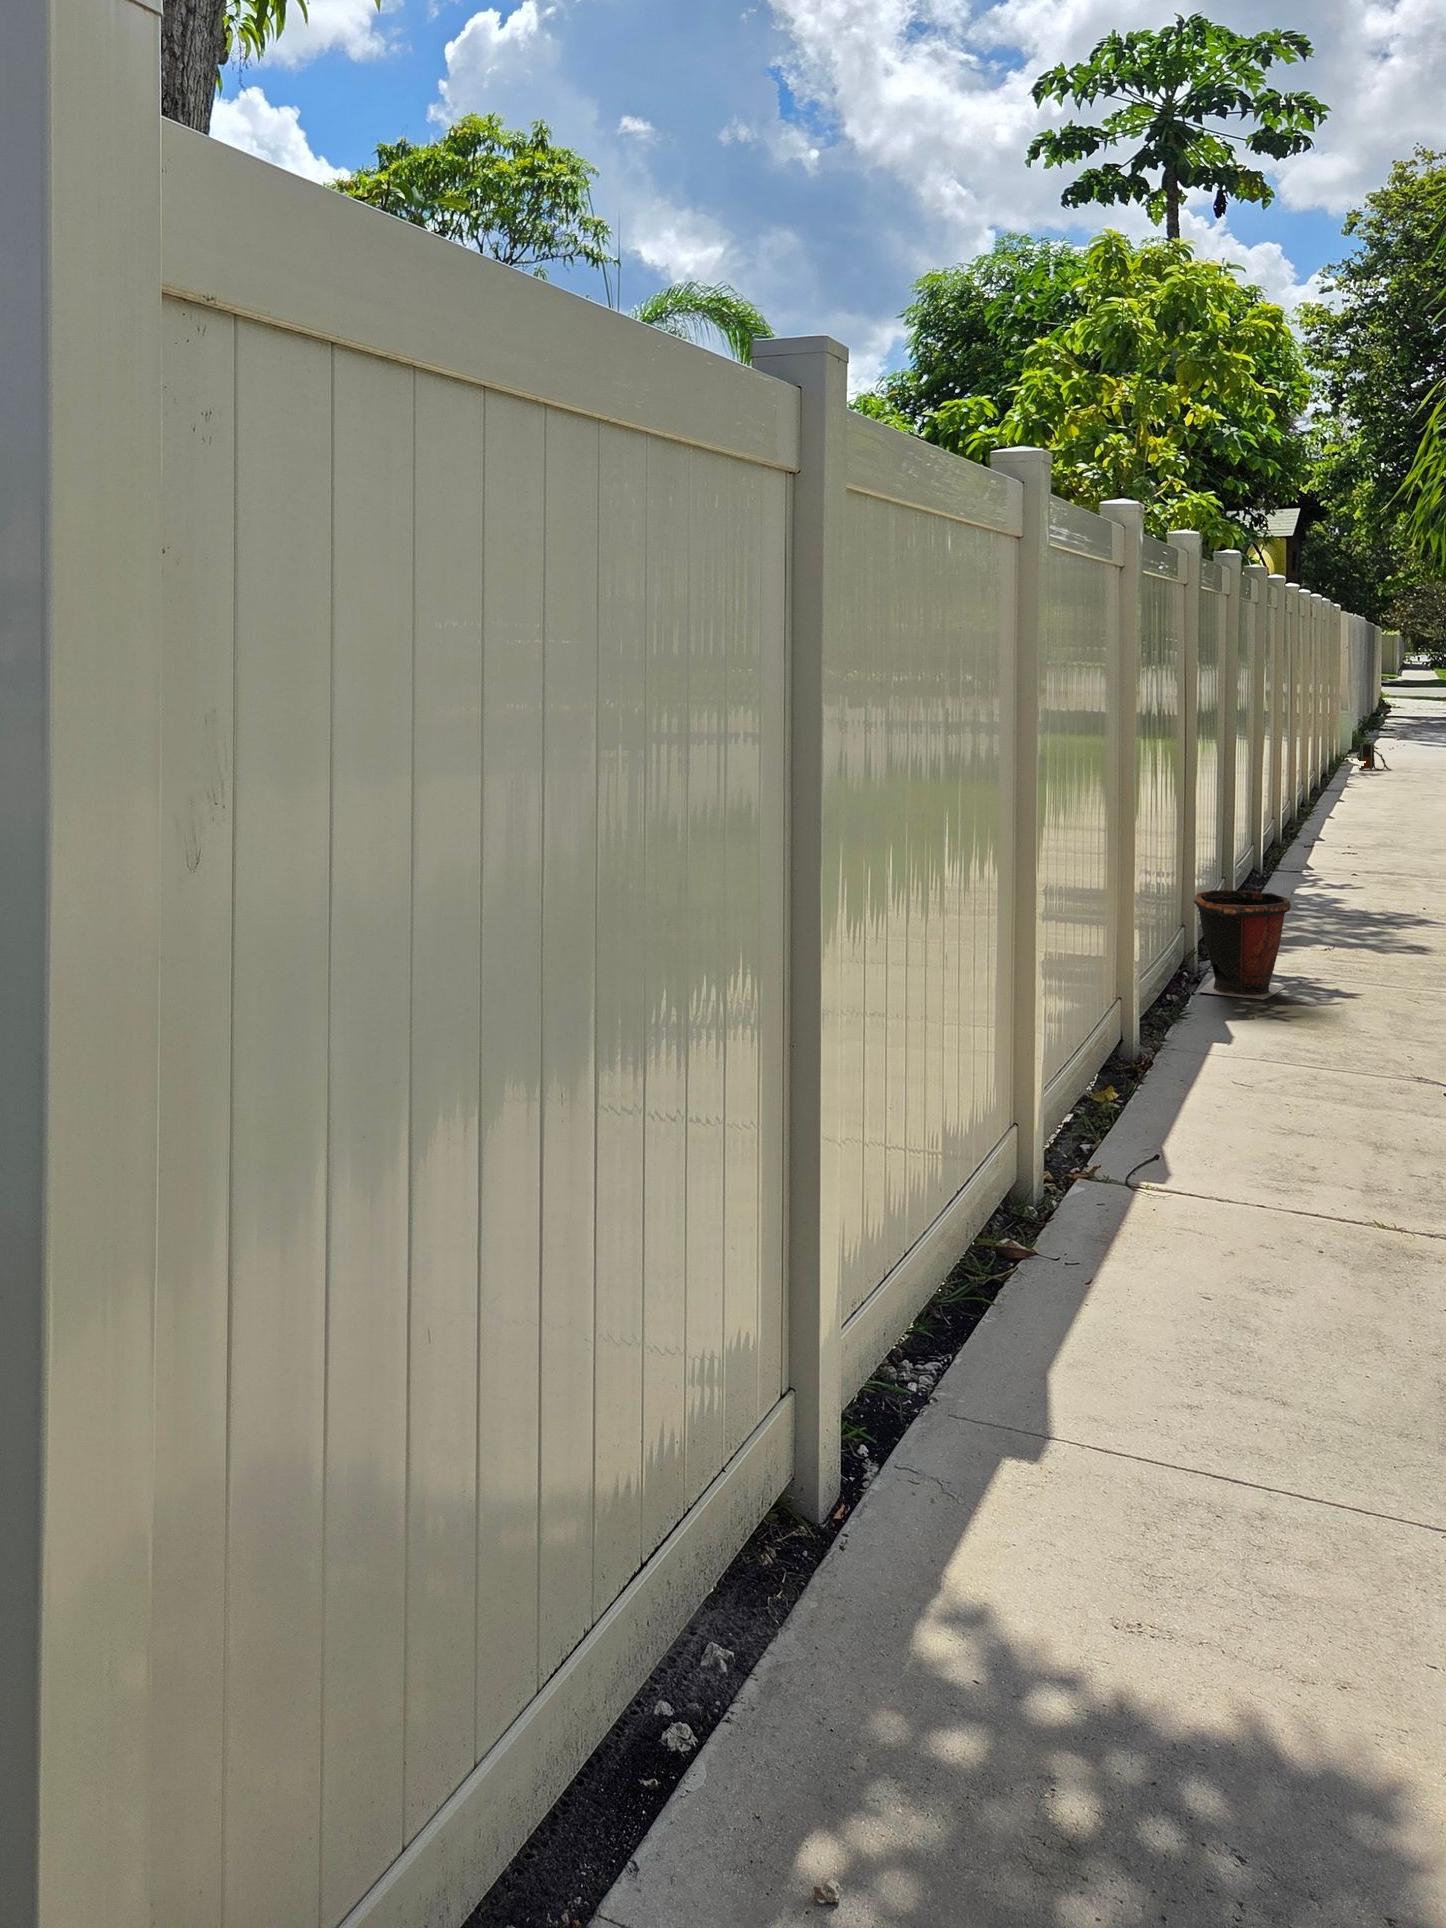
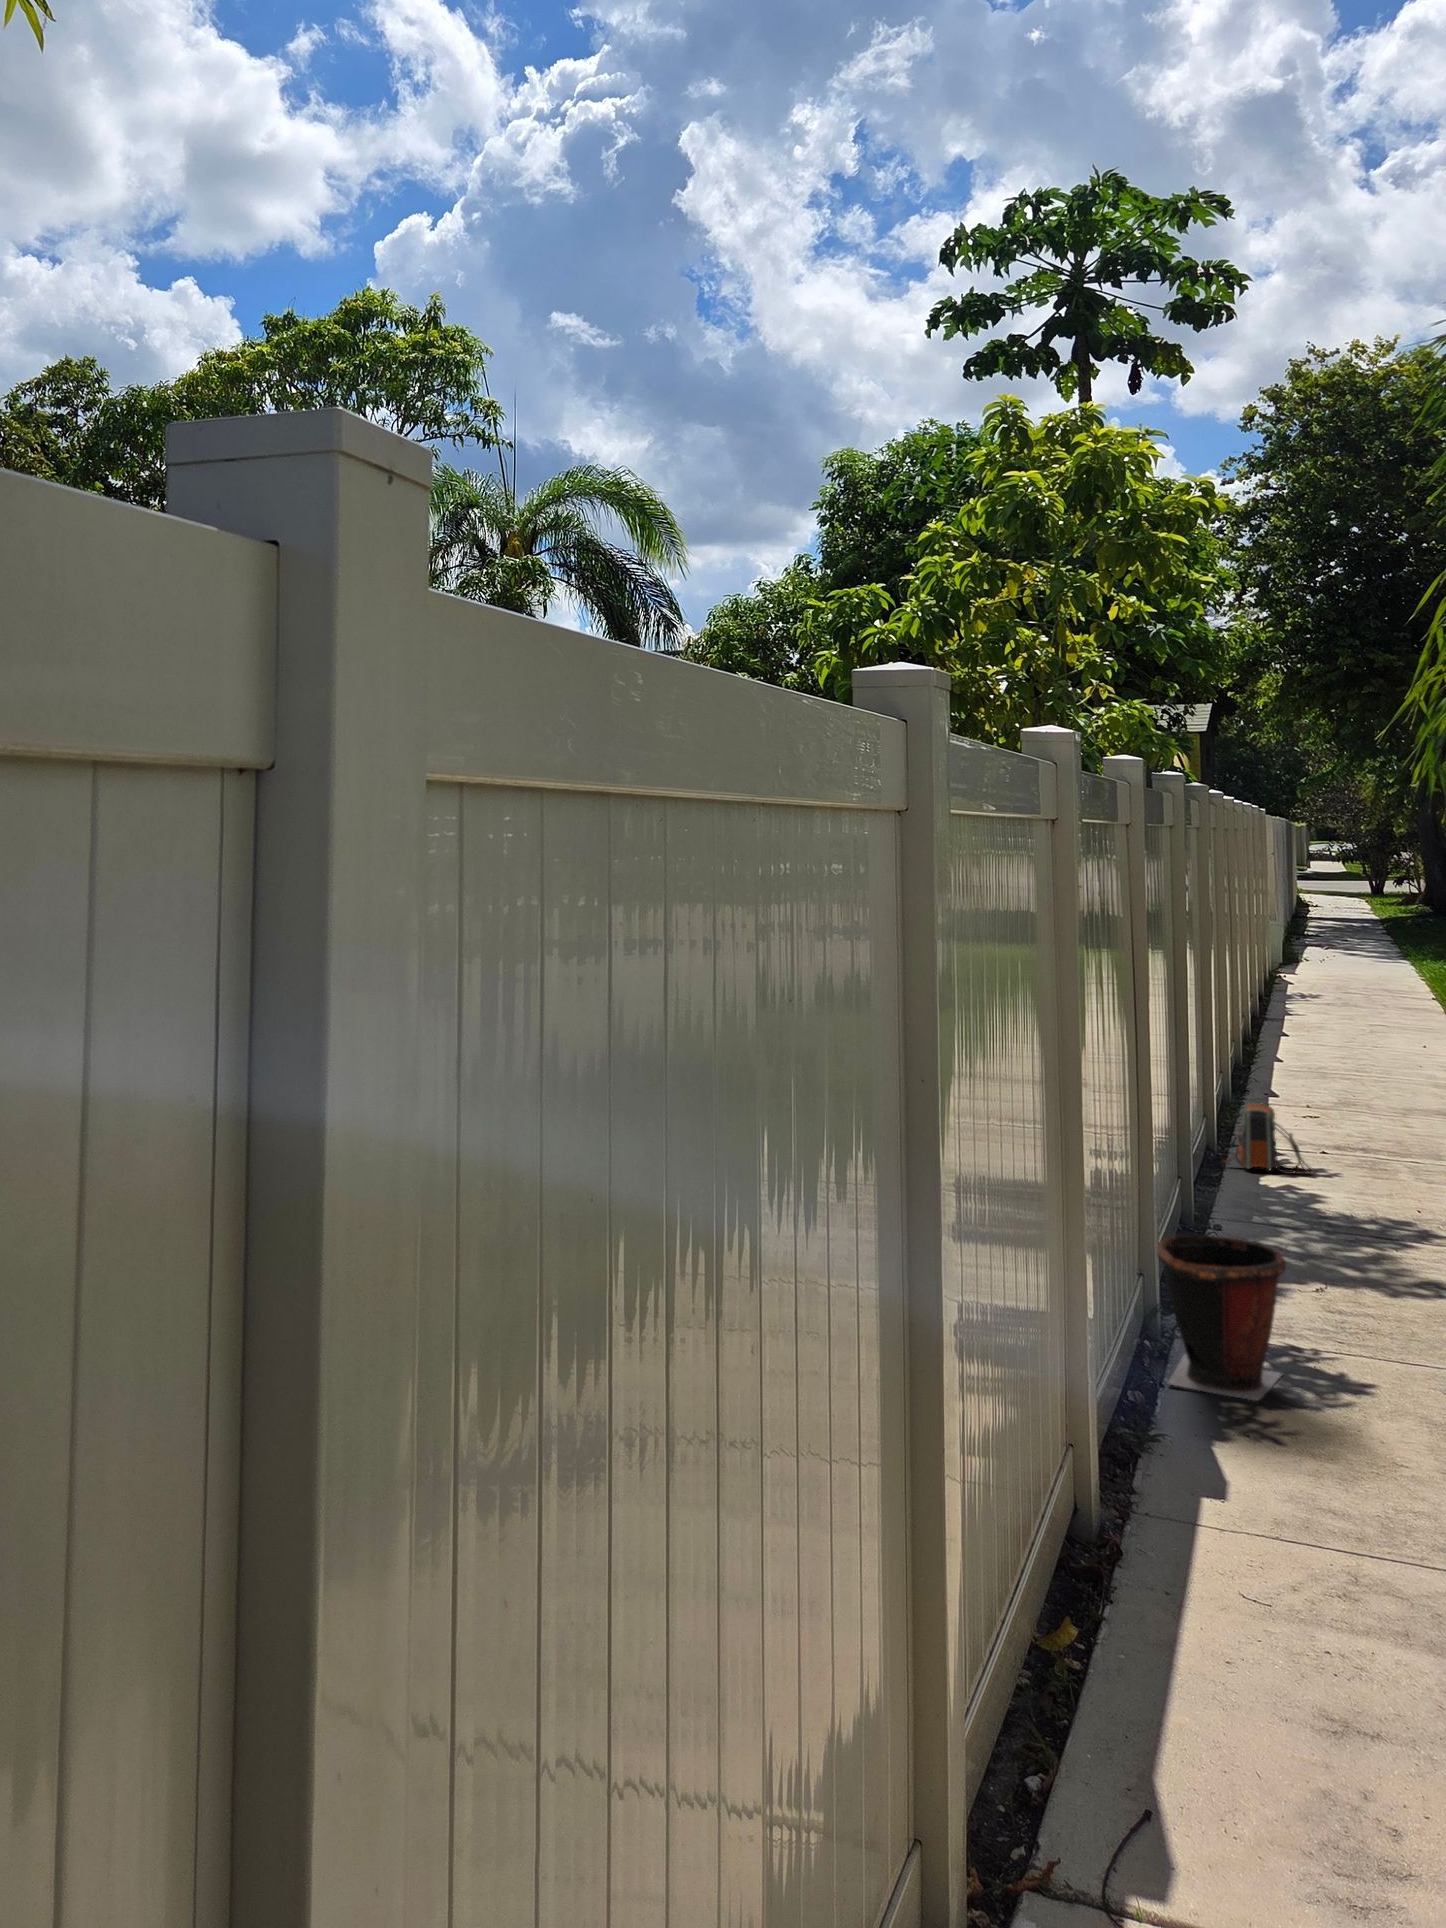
backpack: present [1356,742,1392,771] -> present [1223,1103,1315,1175]

